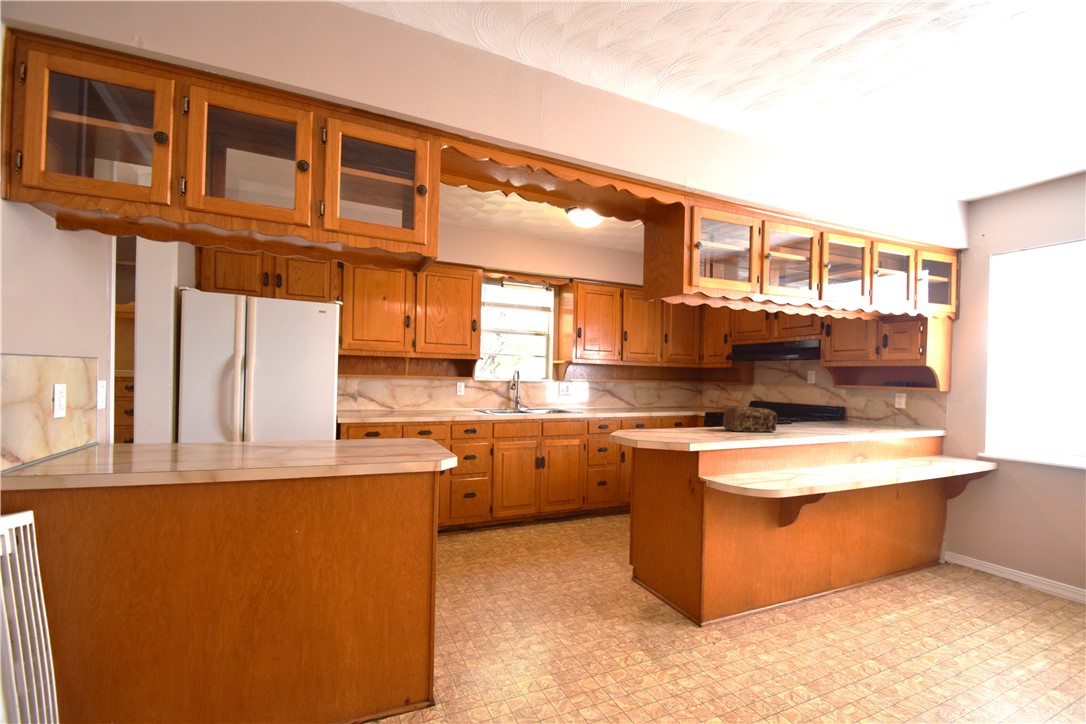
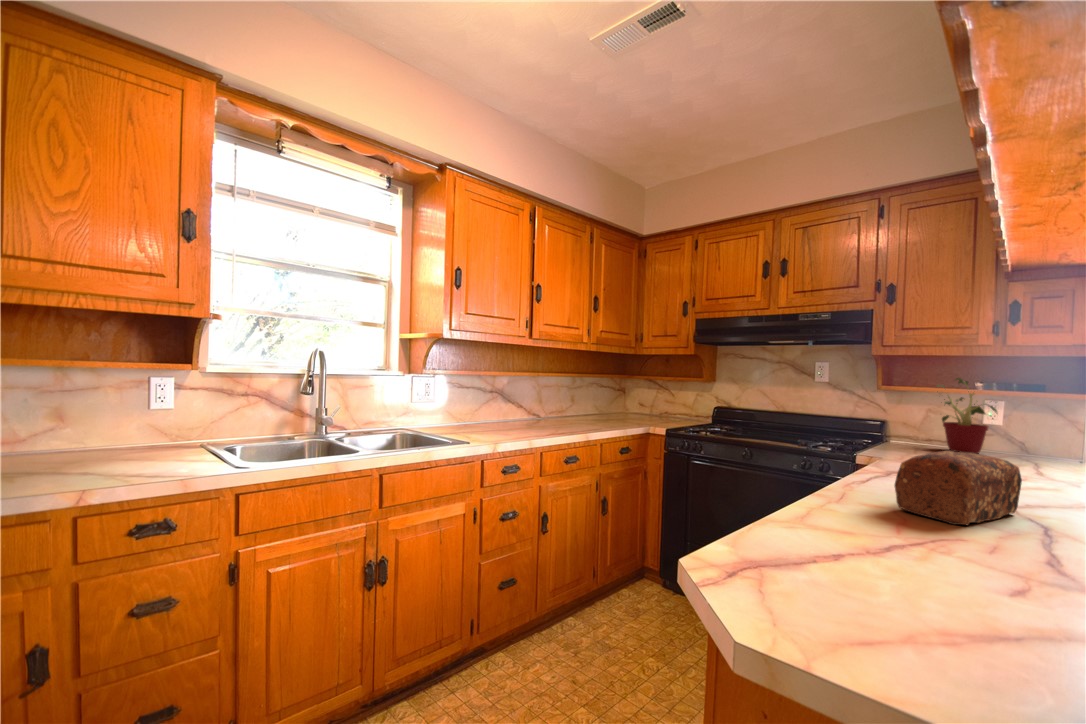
potted plant: none [860,379,899,425] -> present [937,378,997,454]

